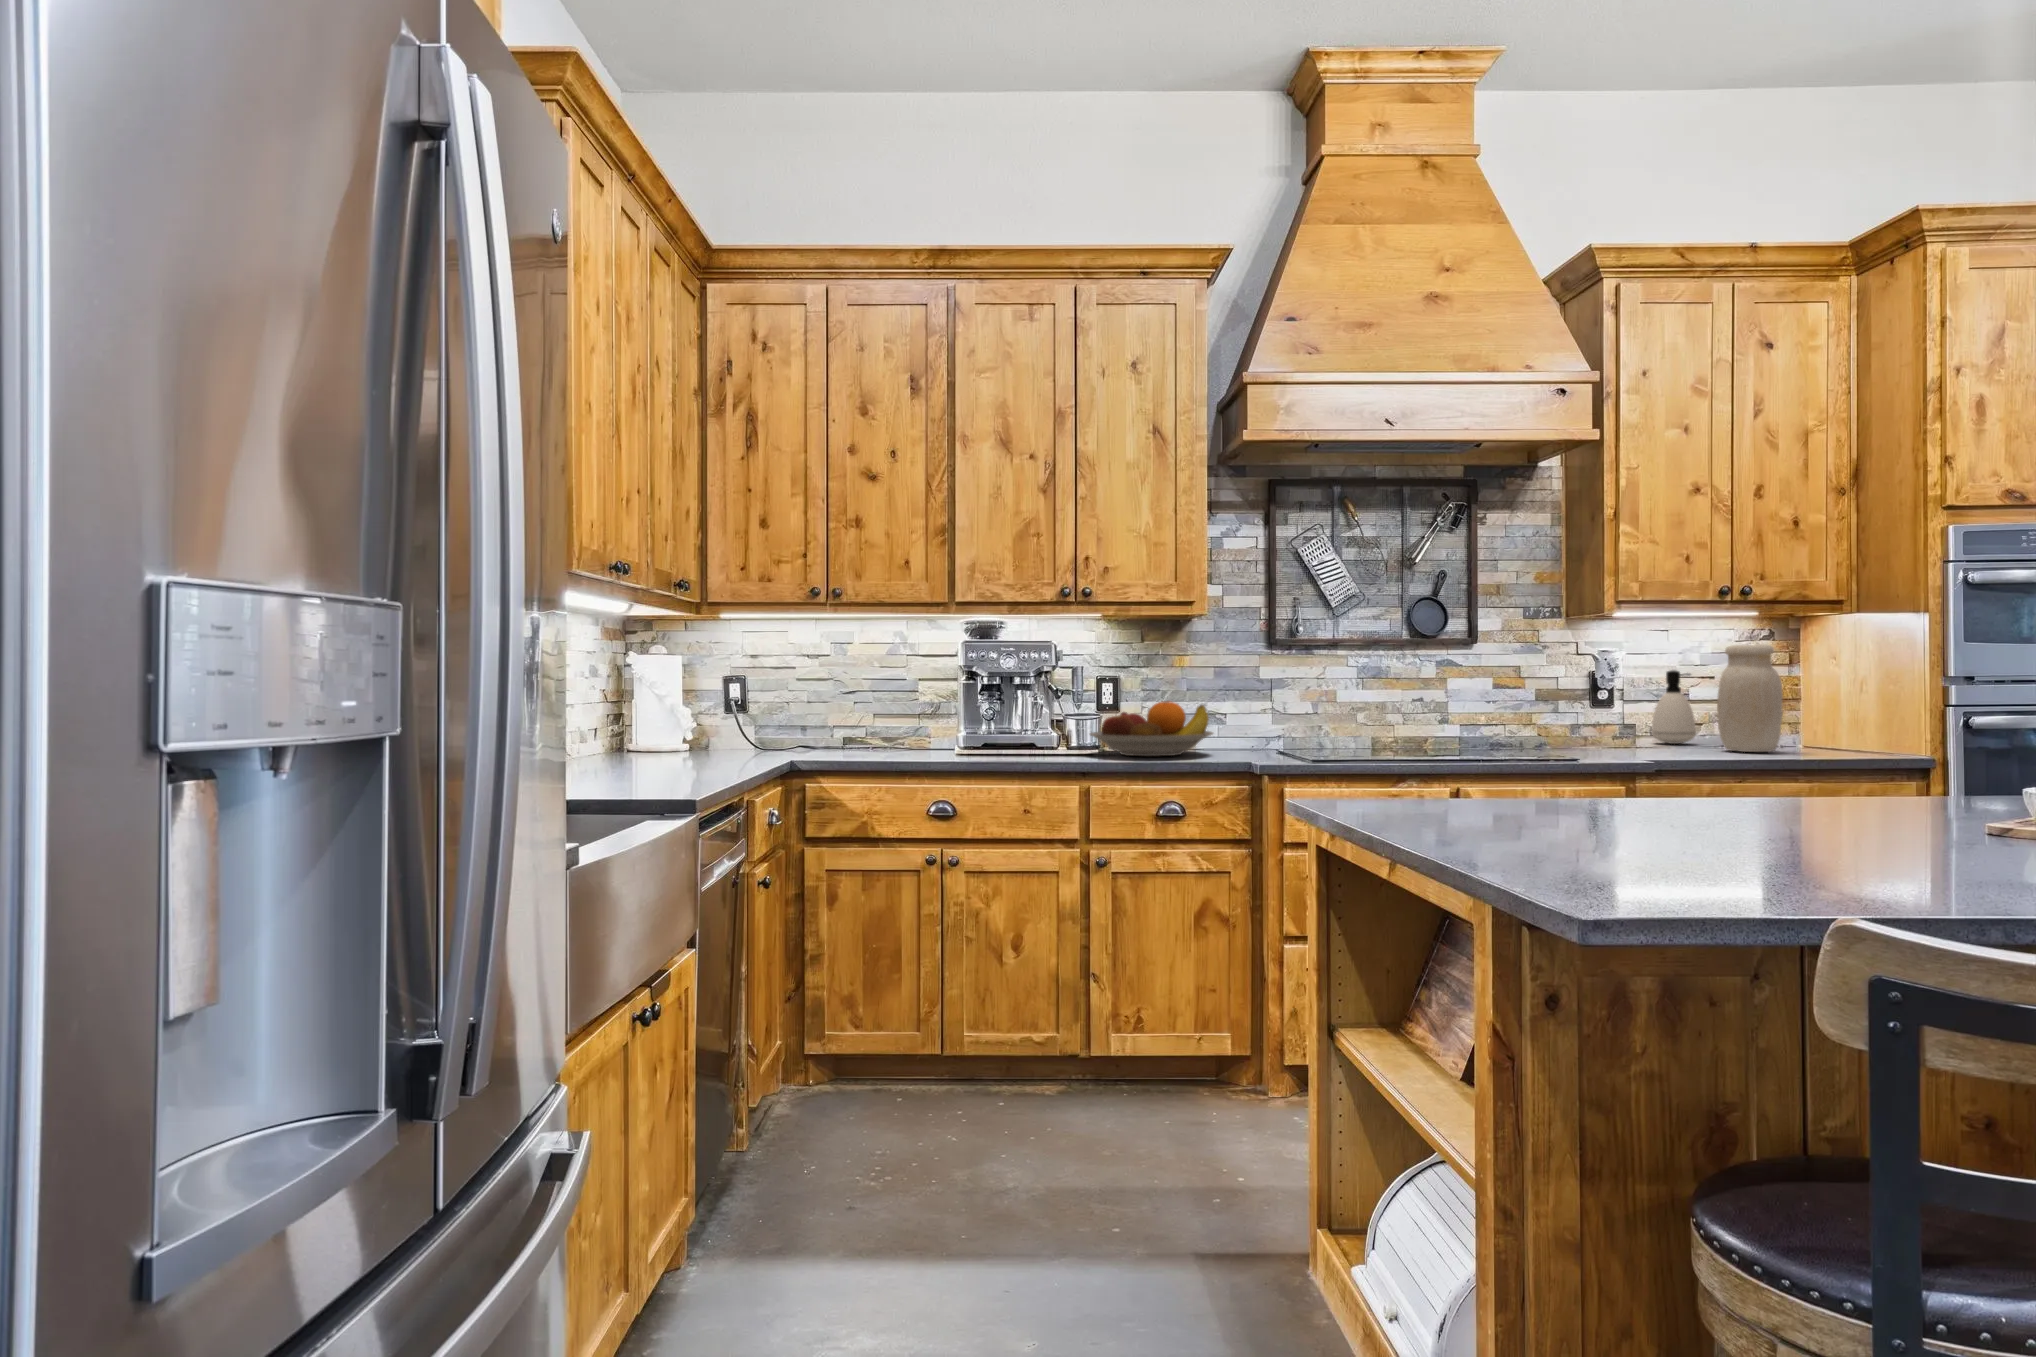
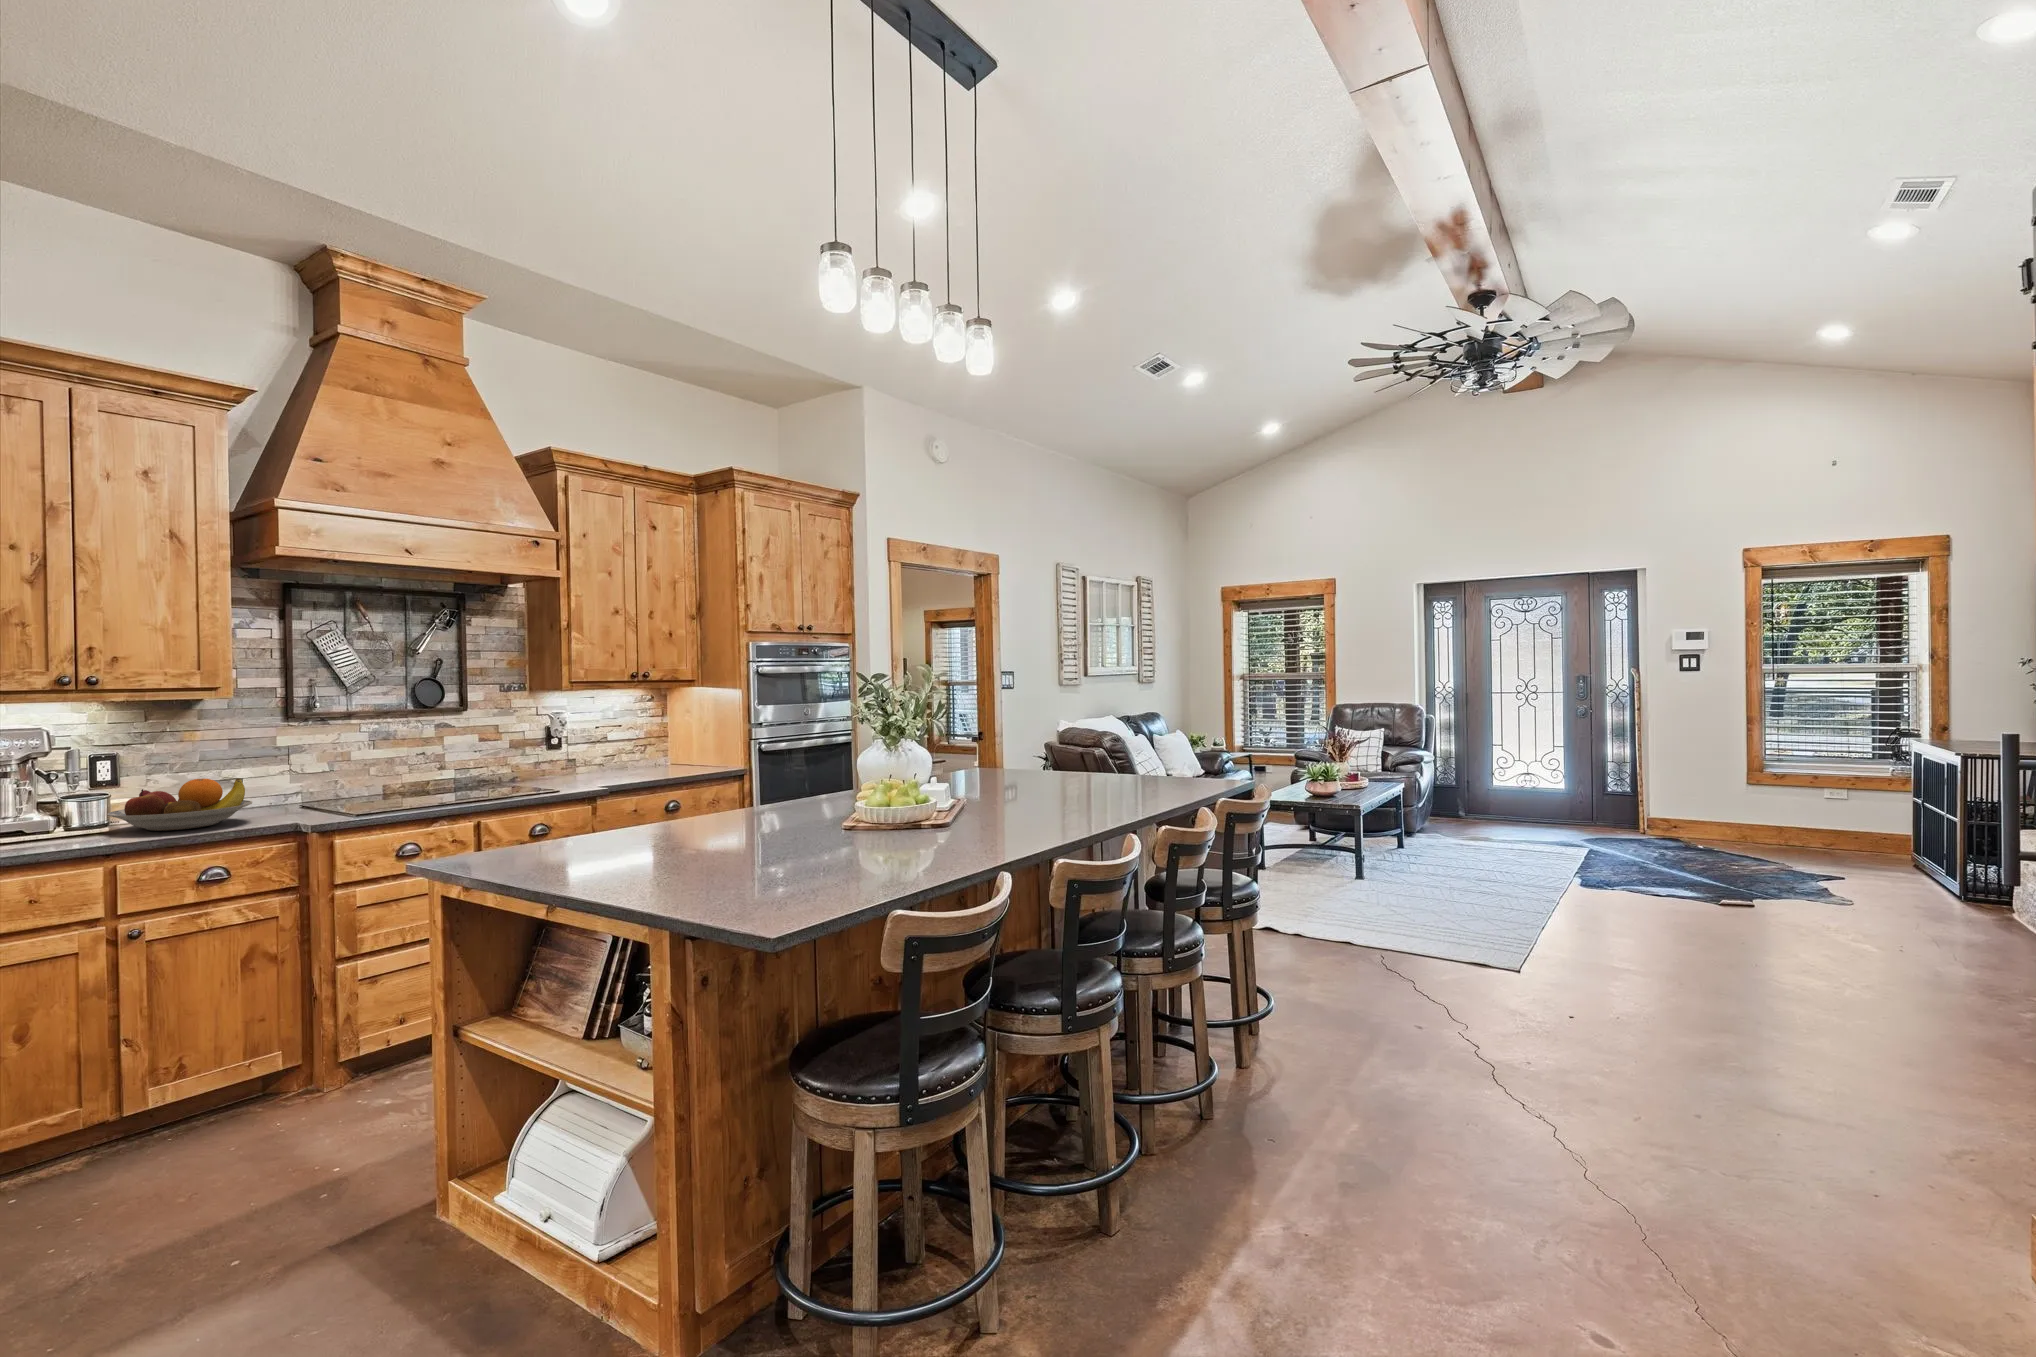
jar: present [1717,644,1783,752] -> none [636,711,673,777]
soap dispenser: present [1652,670,1696,744] -> none [593,727,620,774]

